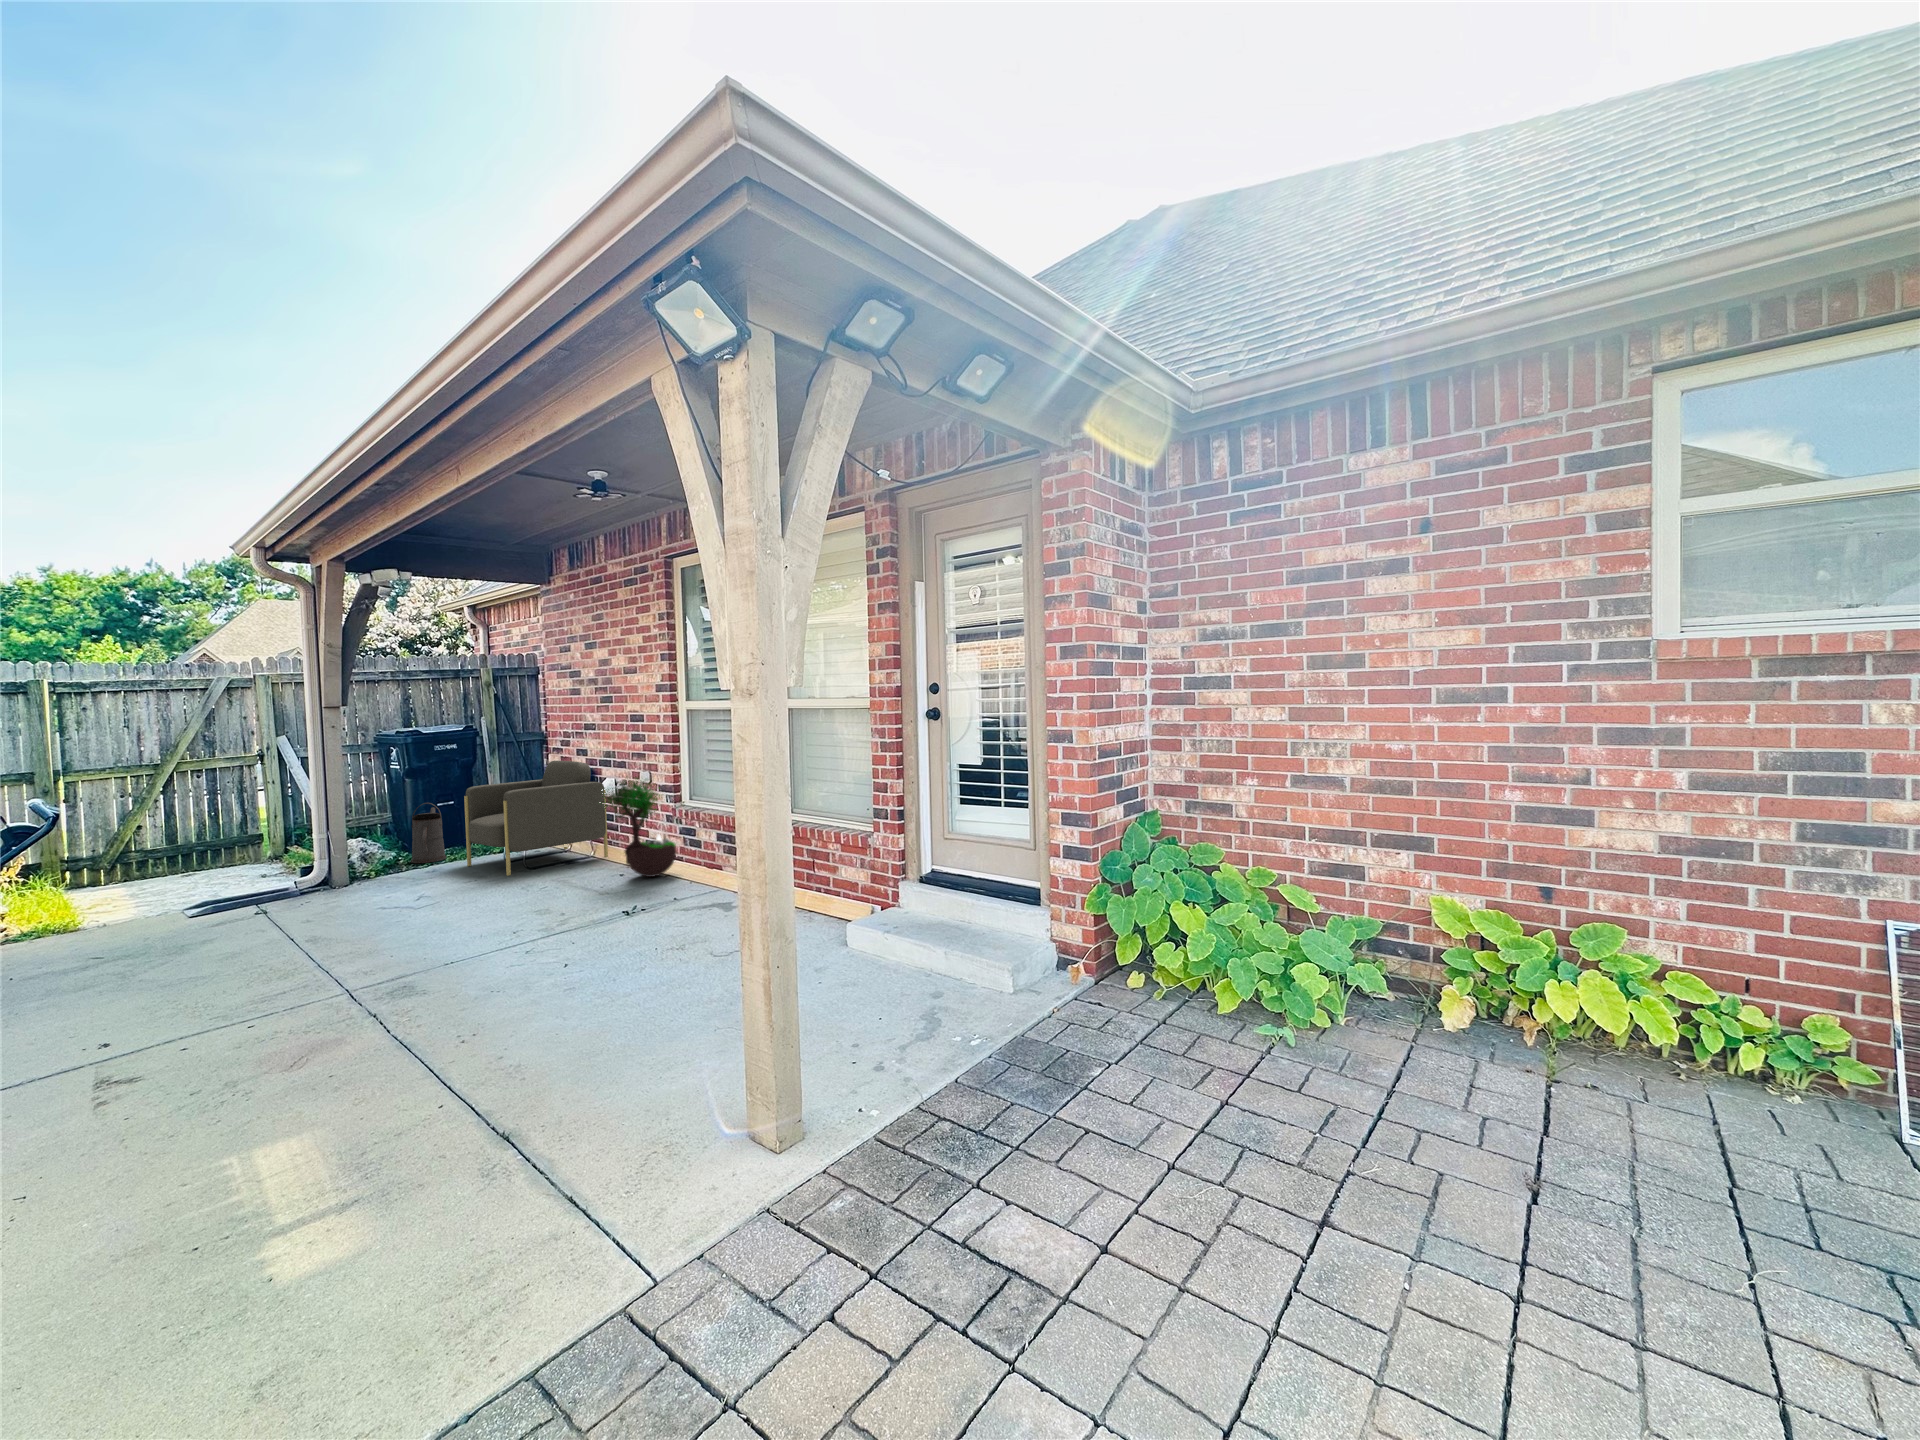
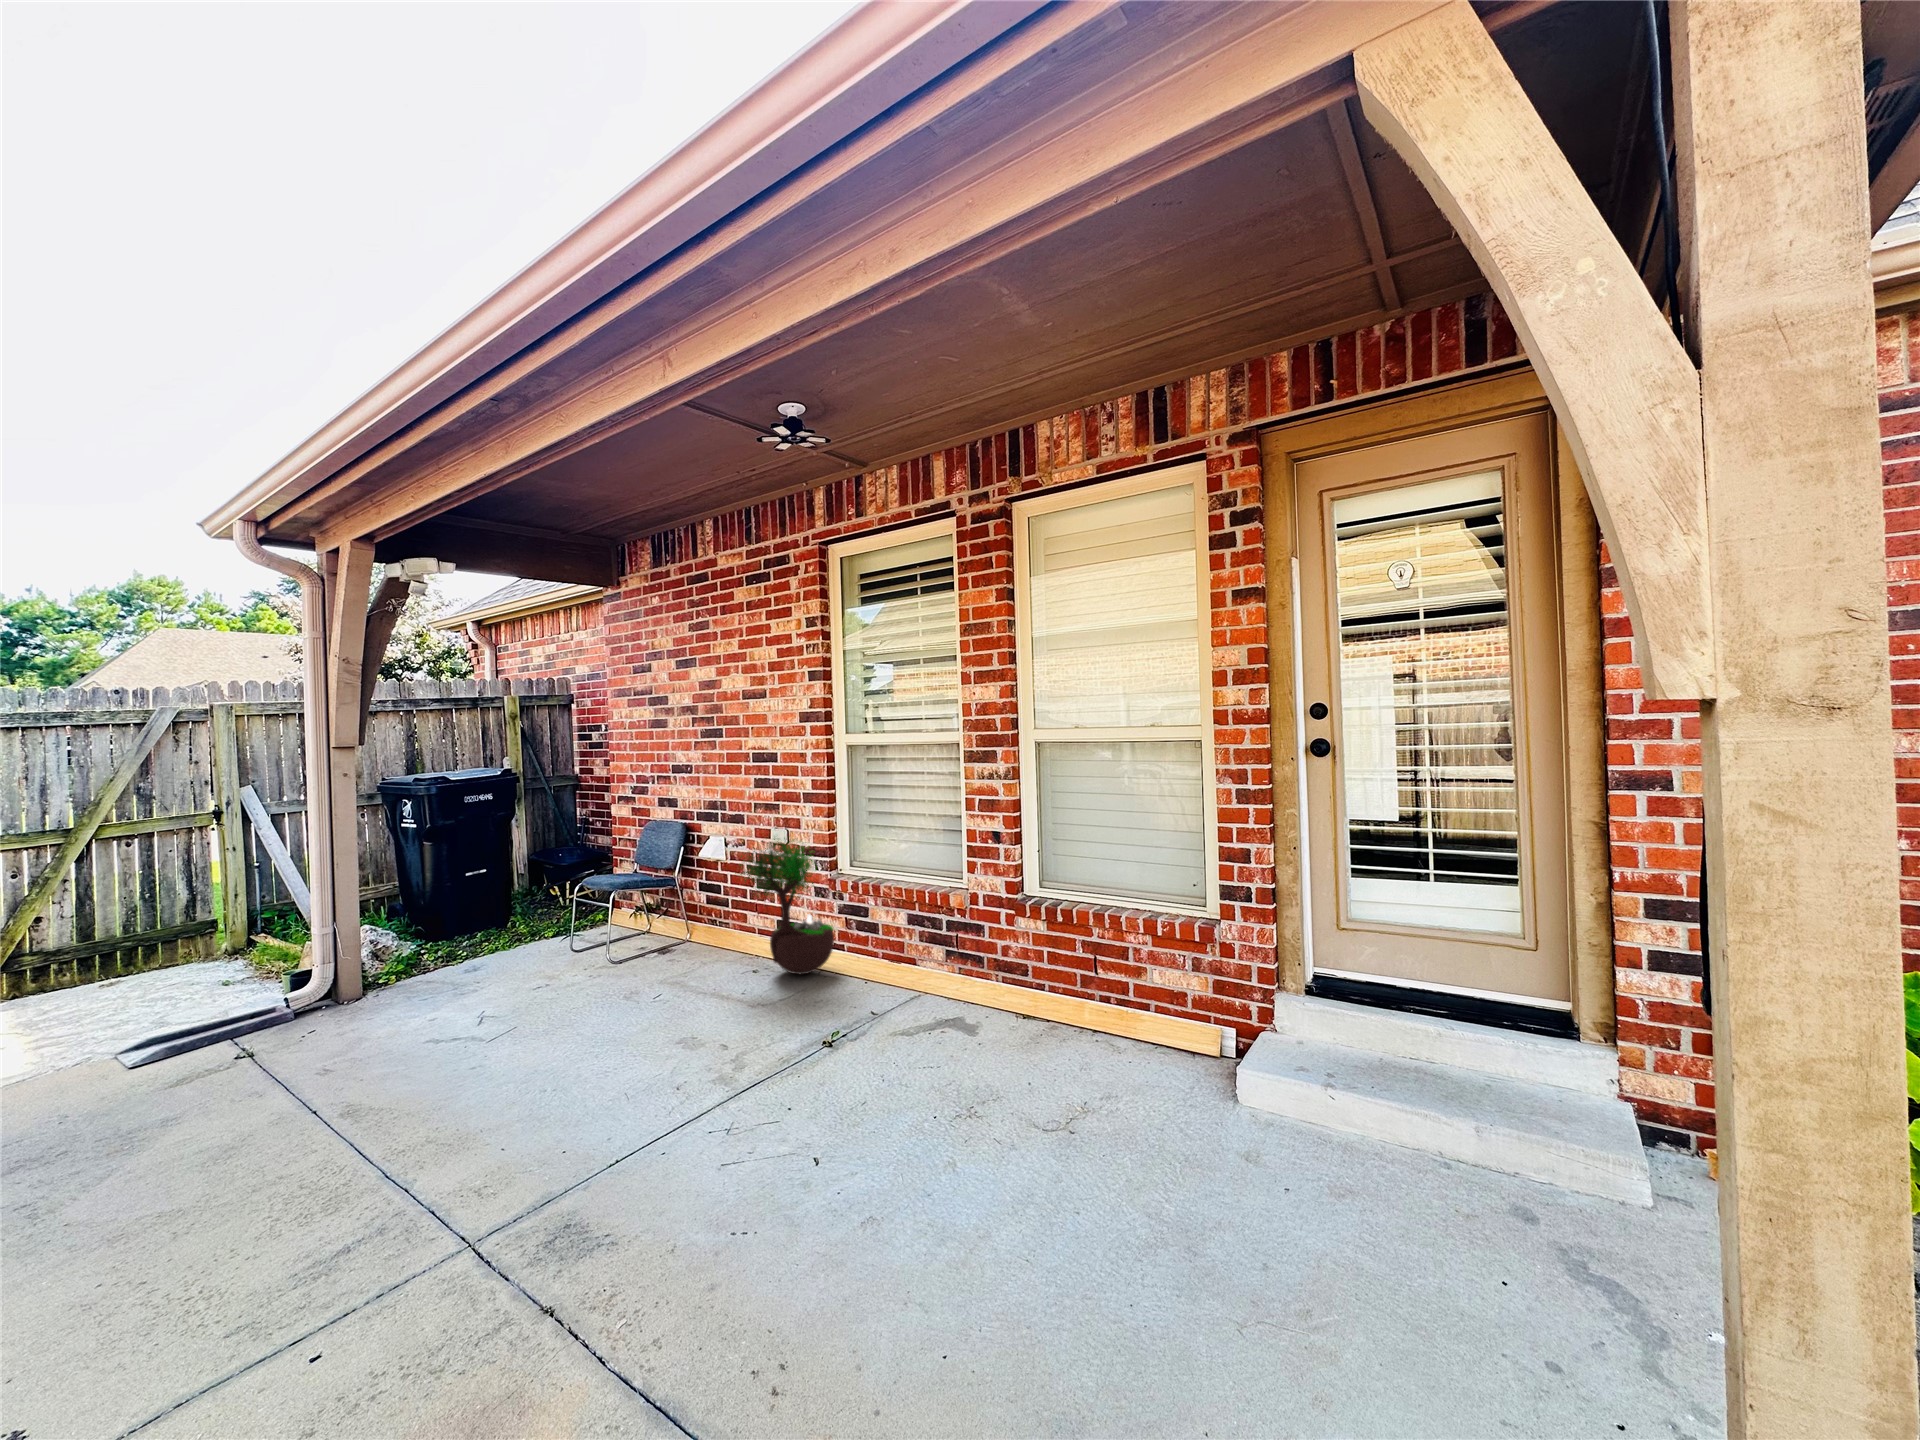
armchair: present [464,761,608,875] -> none [520,814,709,976]
watering can: present [411,803,446,863] -> none [436,873,483,957]

